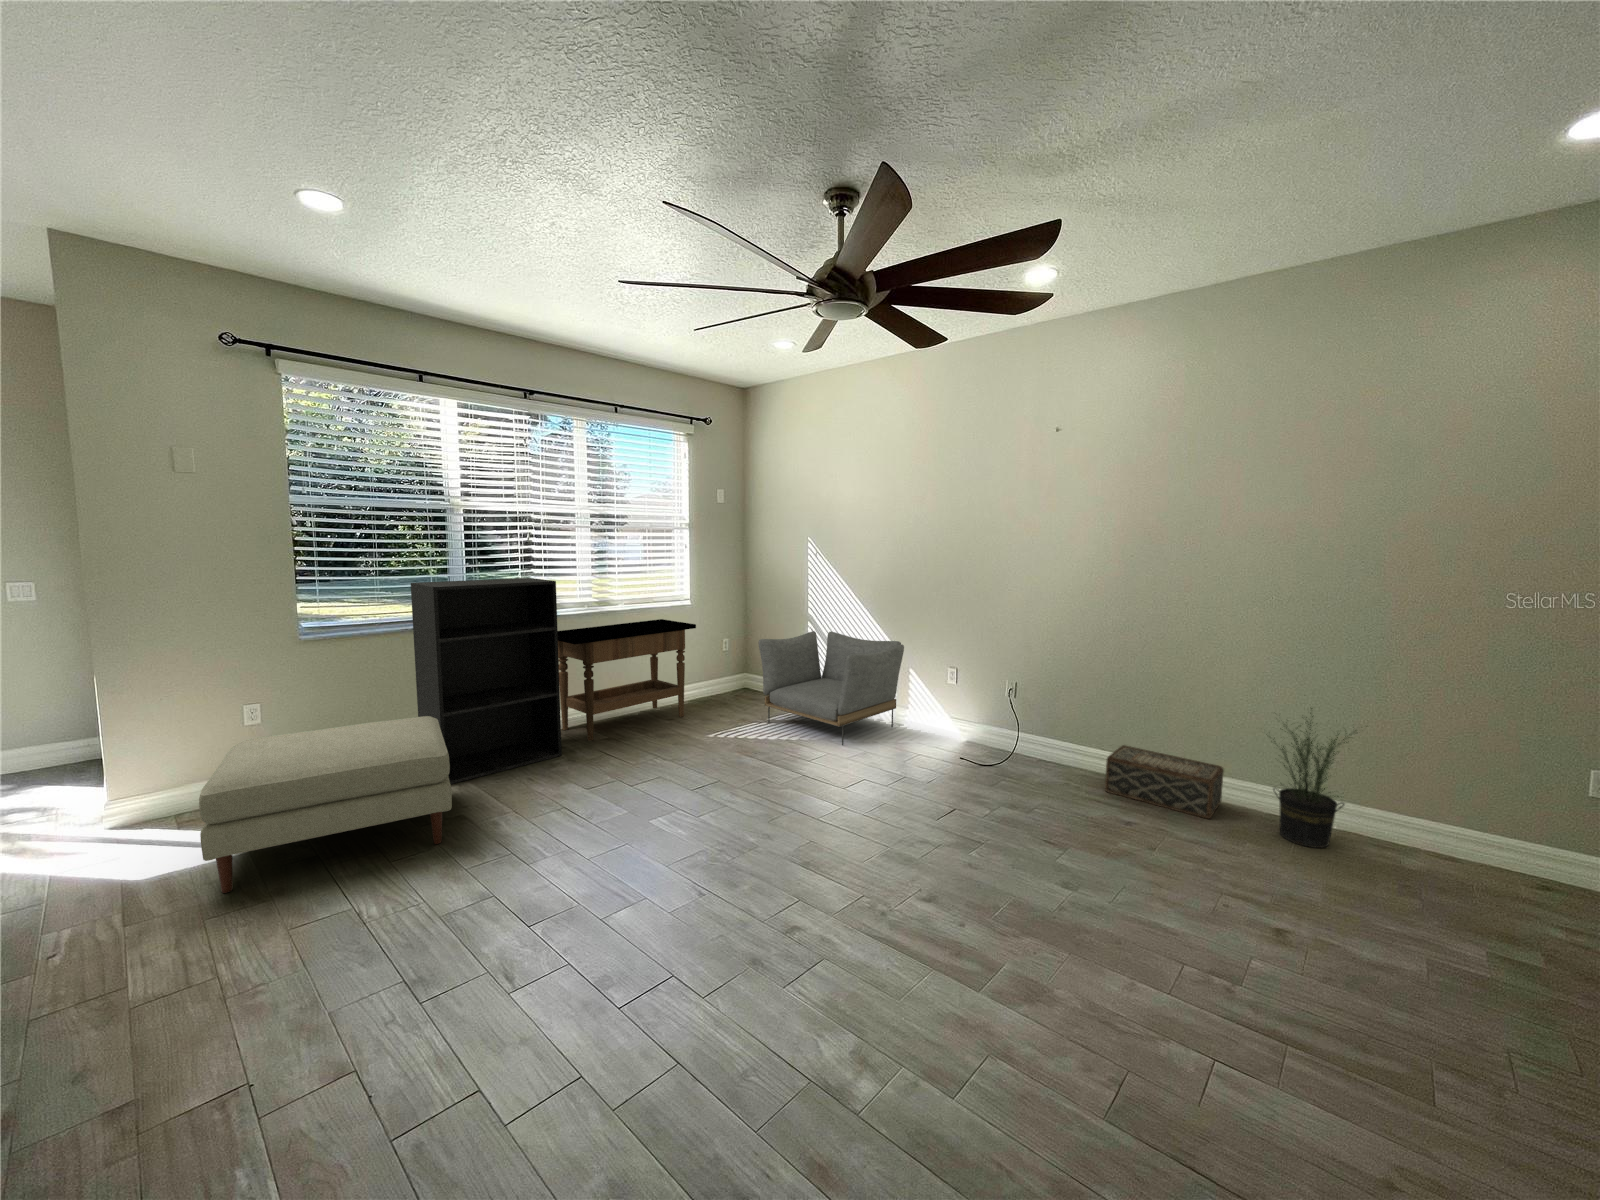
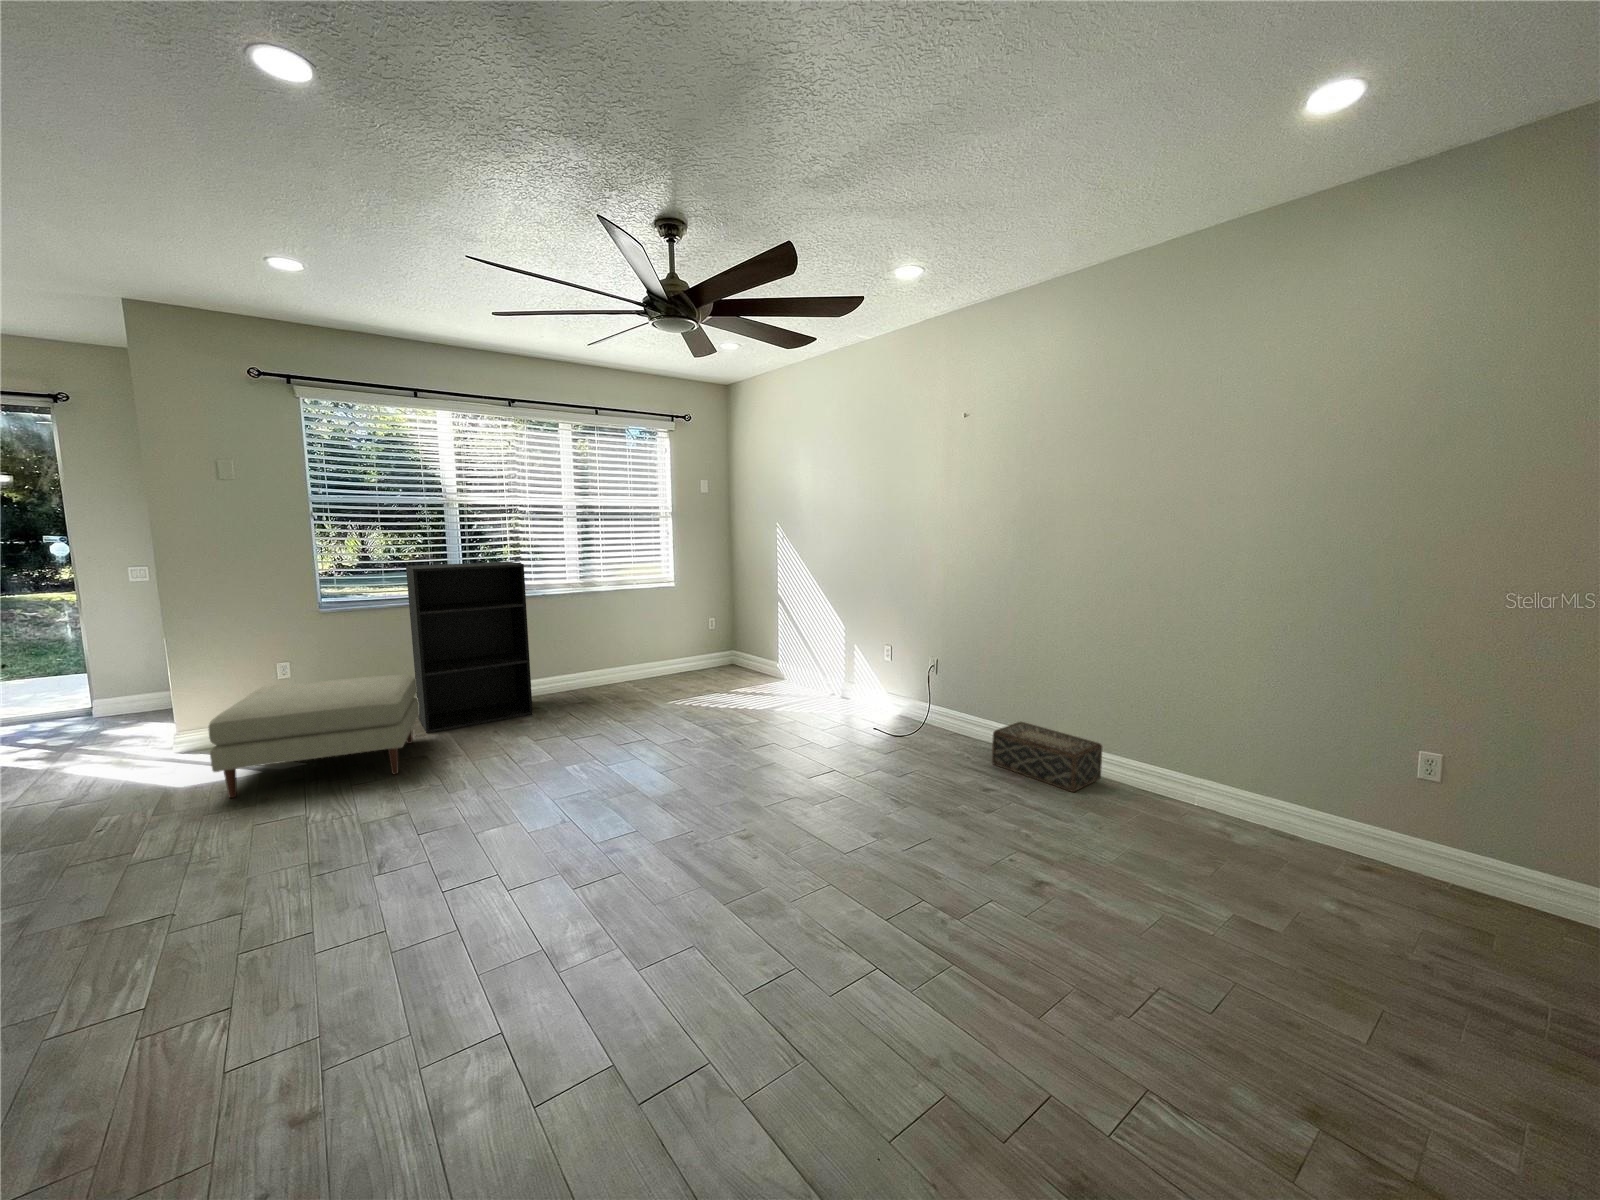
side table: present [558,619,696,741] -> none [529,599,667,704]
armchair: present [758,631,904,745] -> none [718,611,847,715]
potted plant: present [1273,708,1356,848] -> none [1119,685,1205,823]

